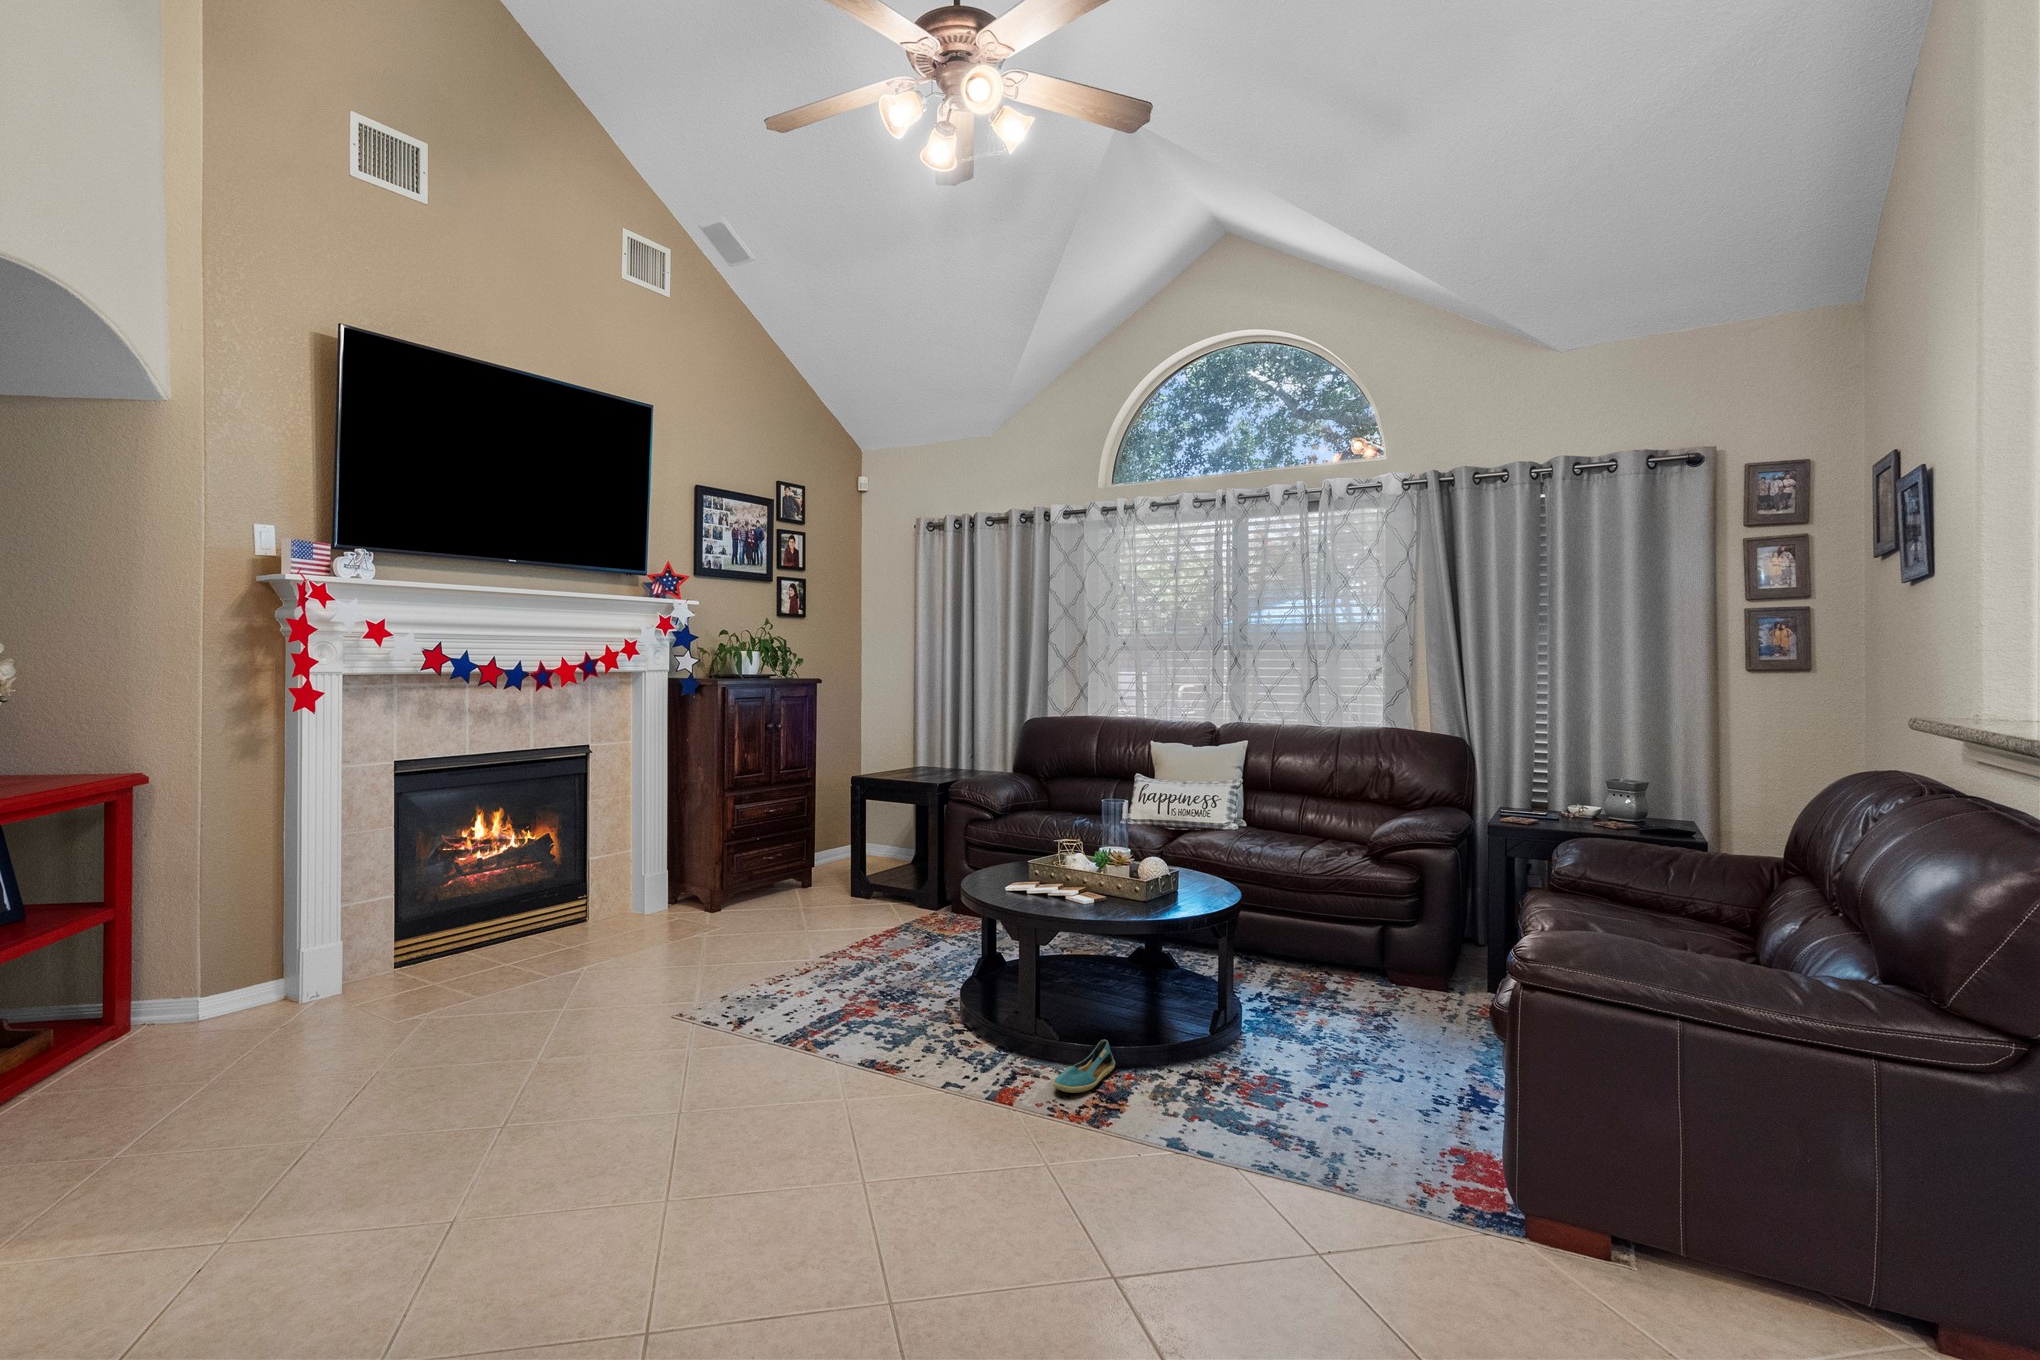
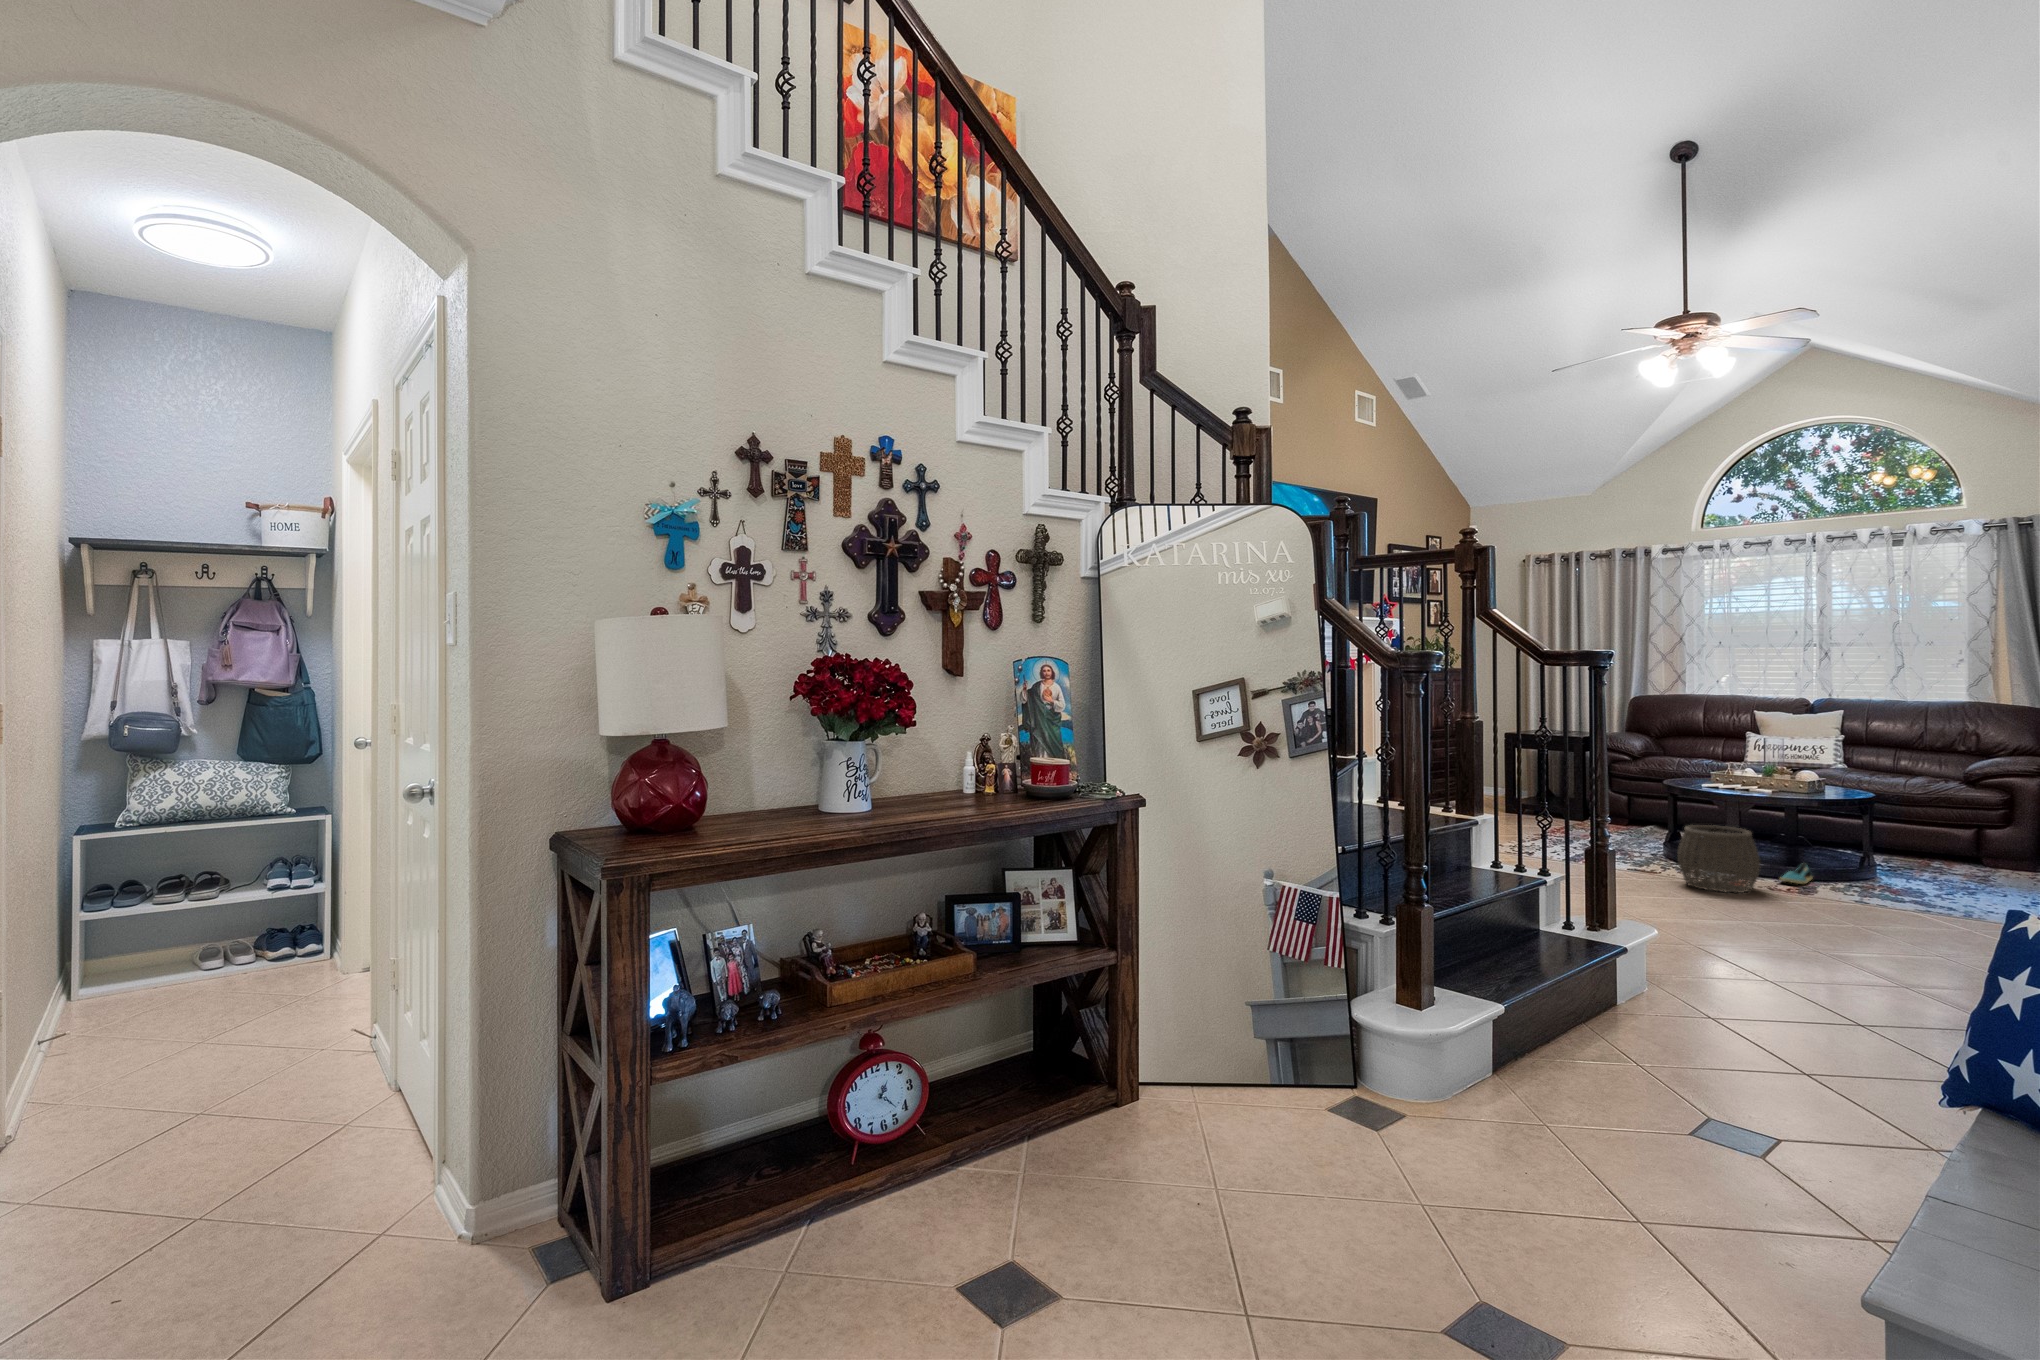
woven basket: none [867,997,996,1149] -> present [1678,825,1760,893]

